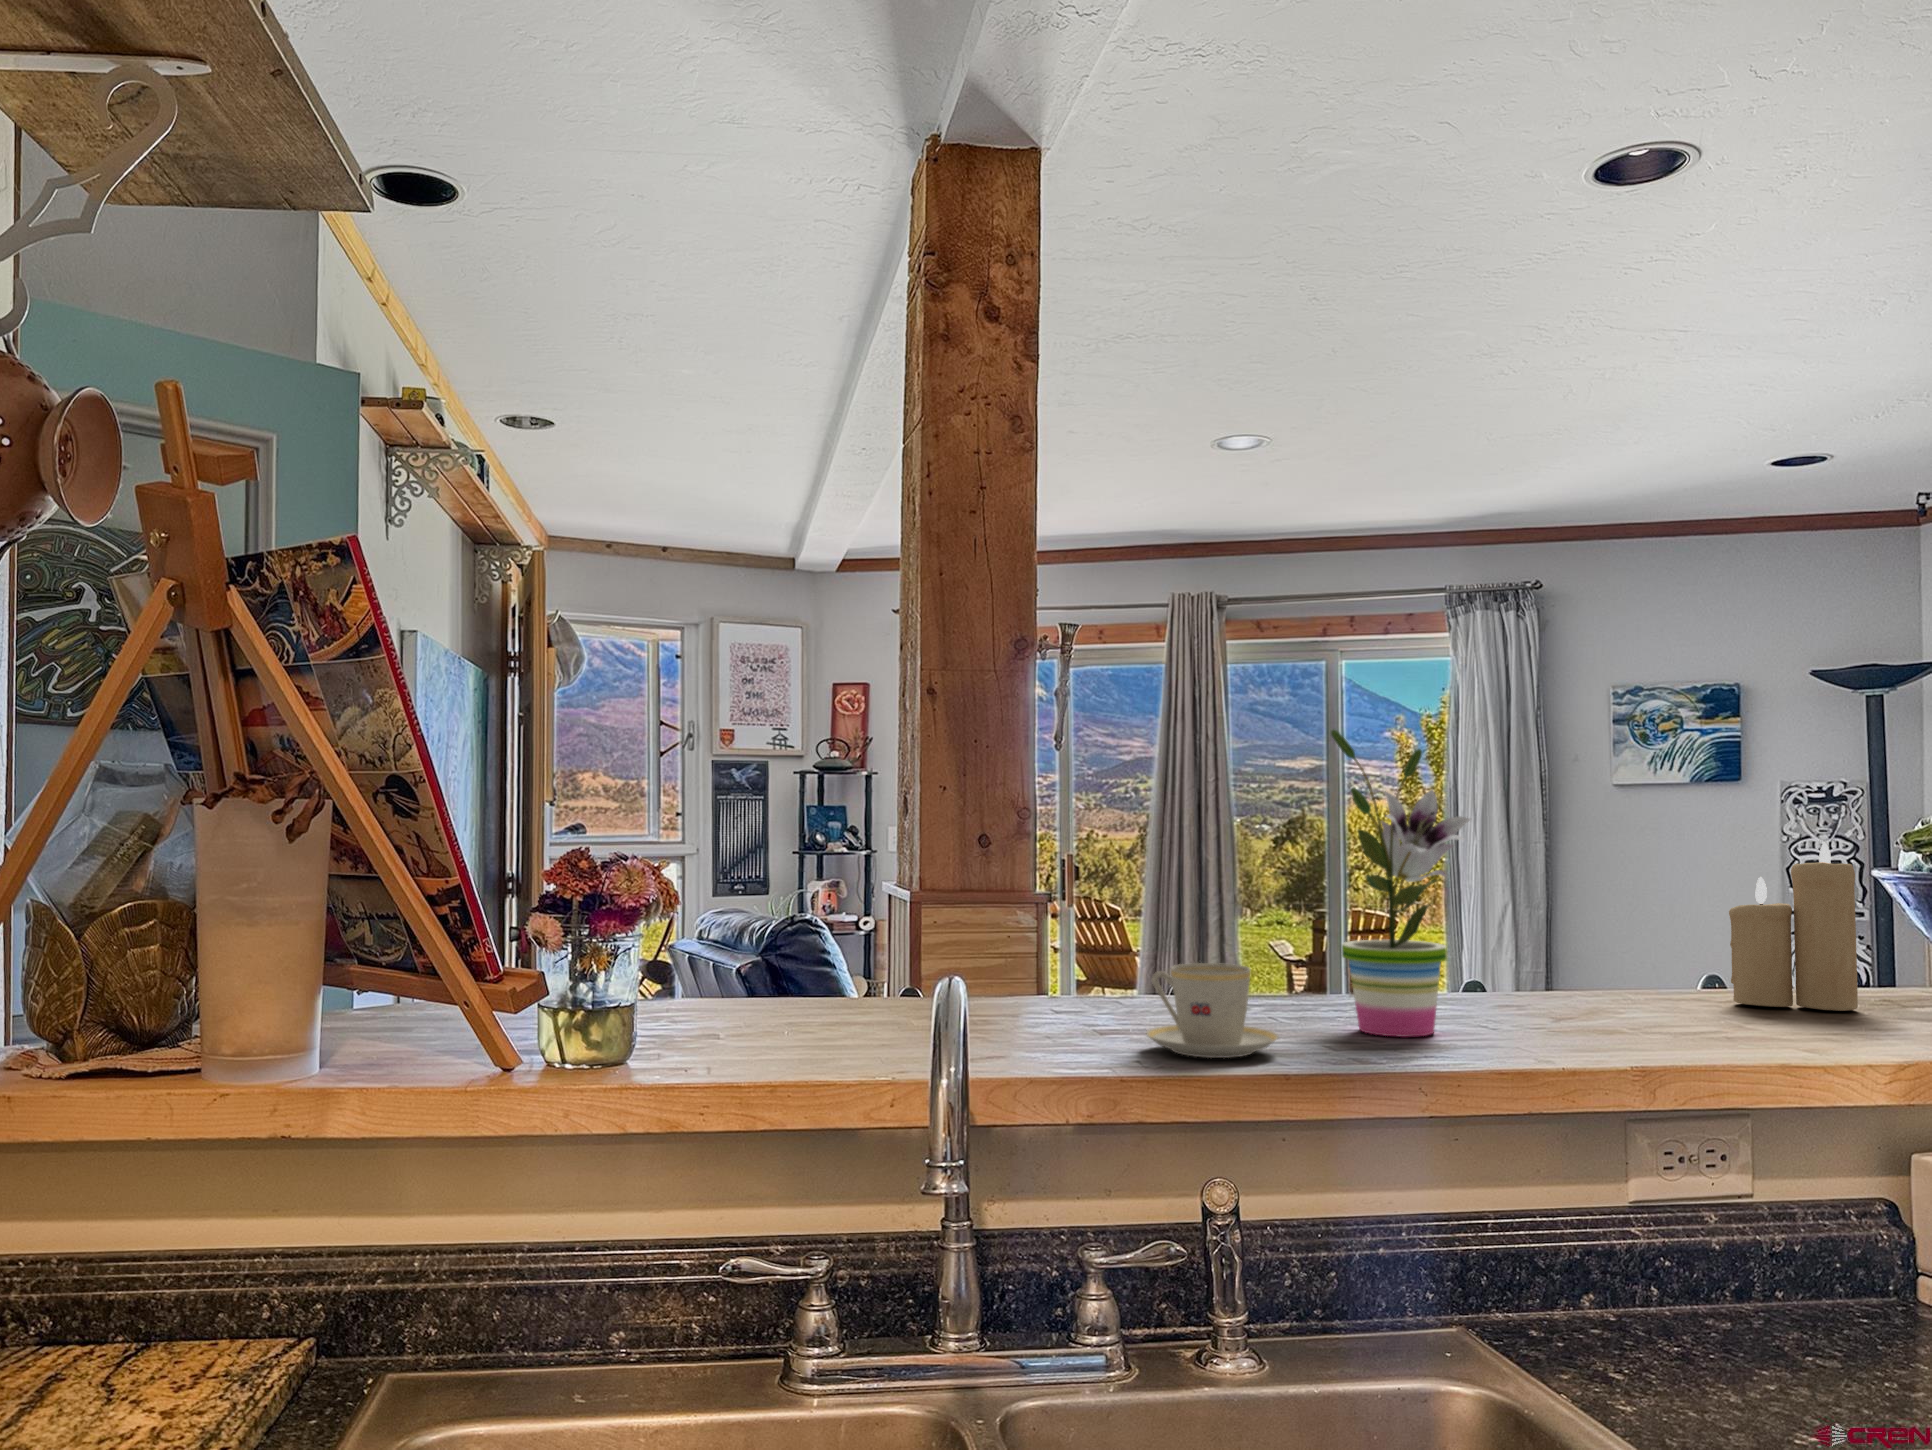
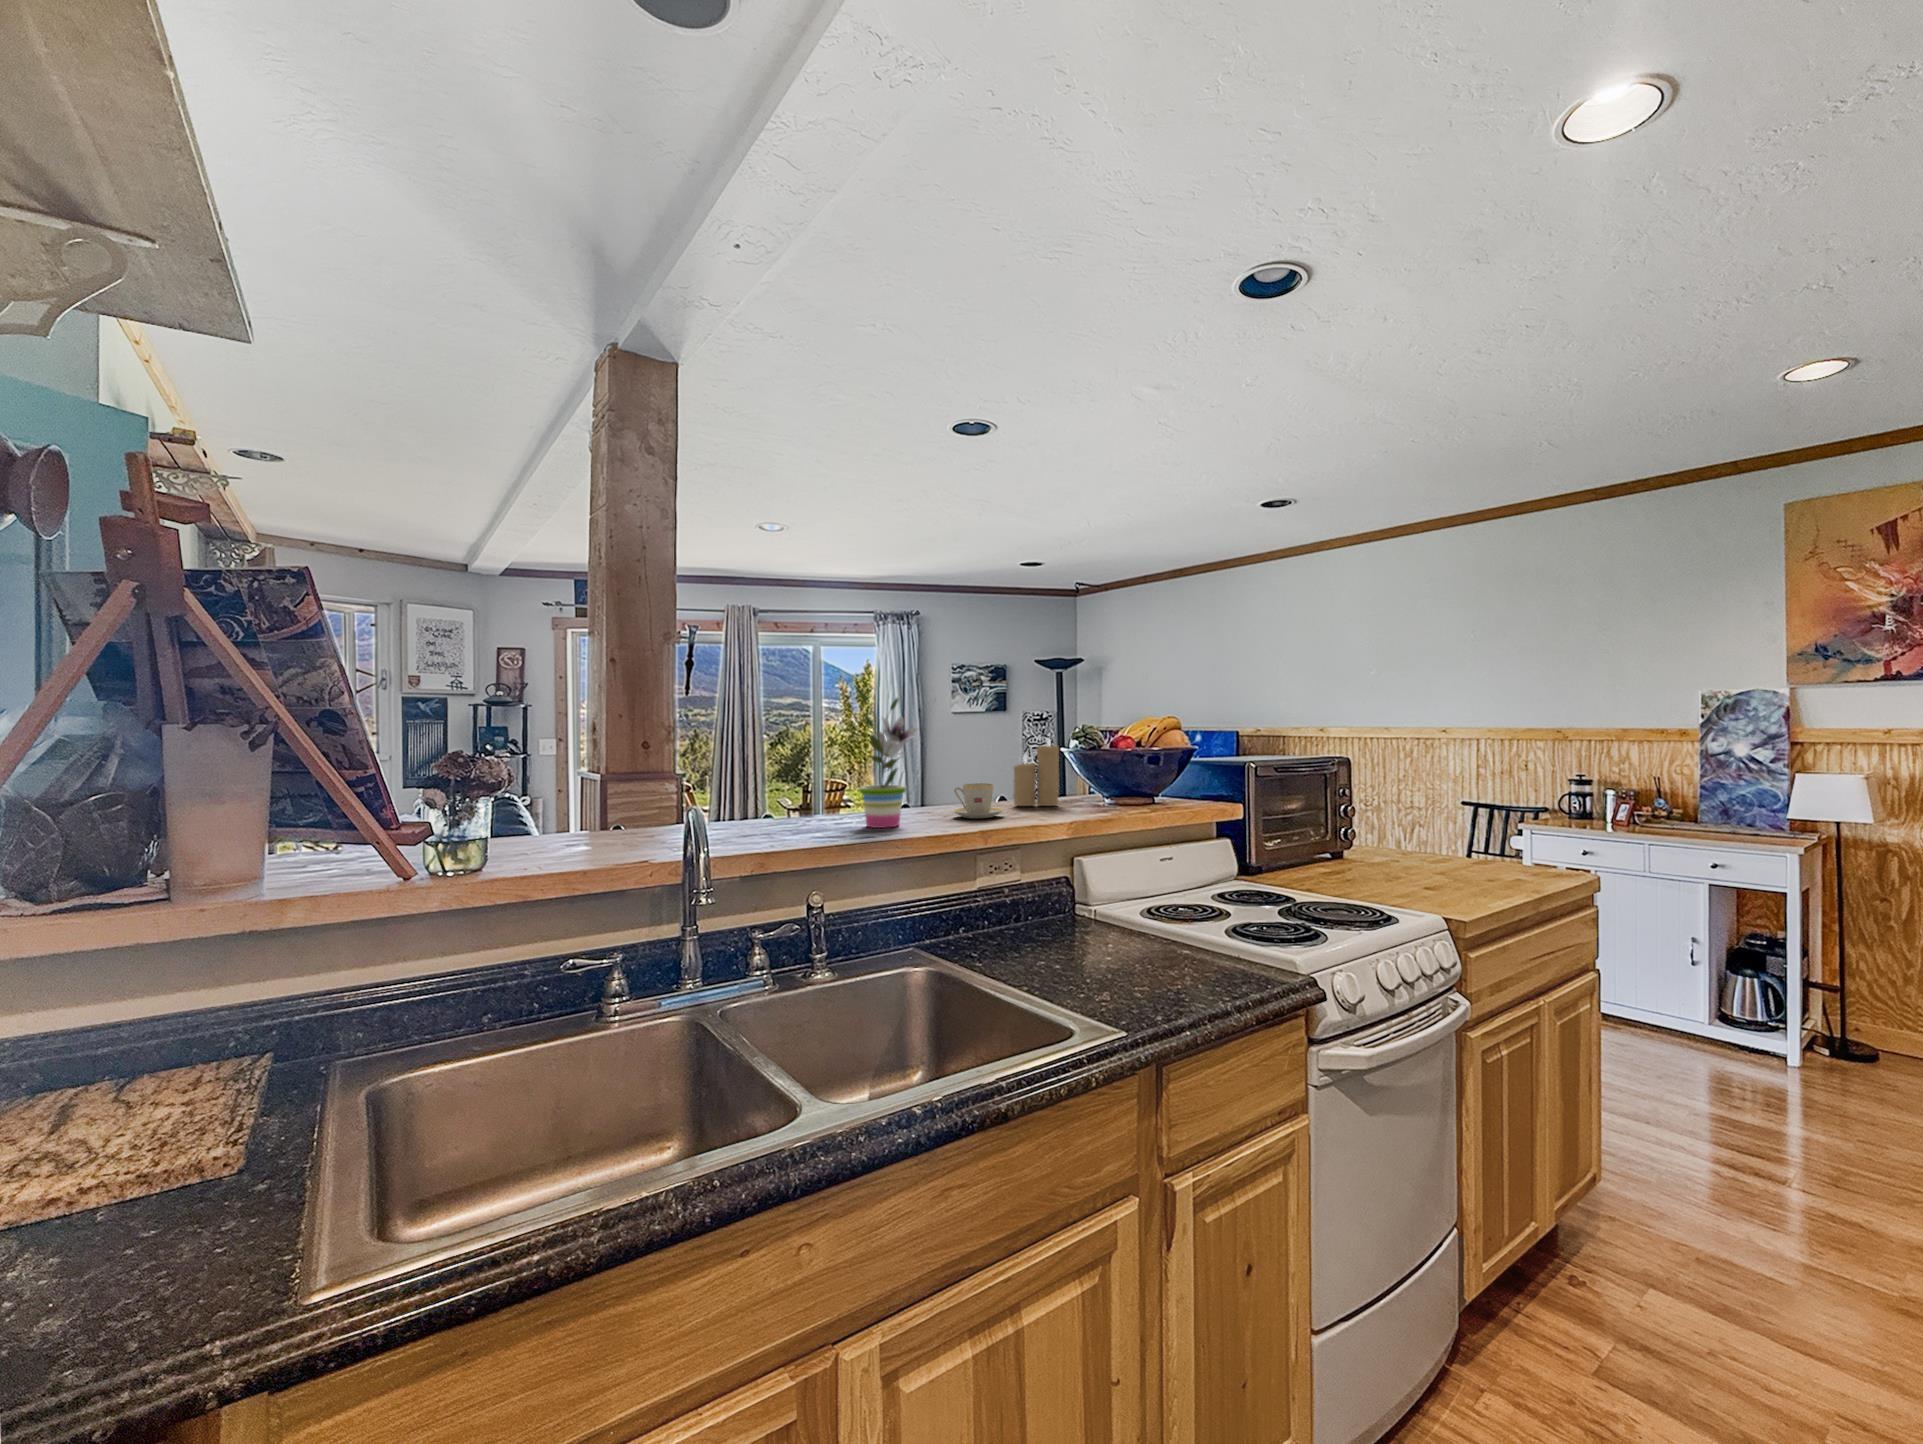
teacup: present [1146,963,1279,1058] -> present [953,783,1003,818]

